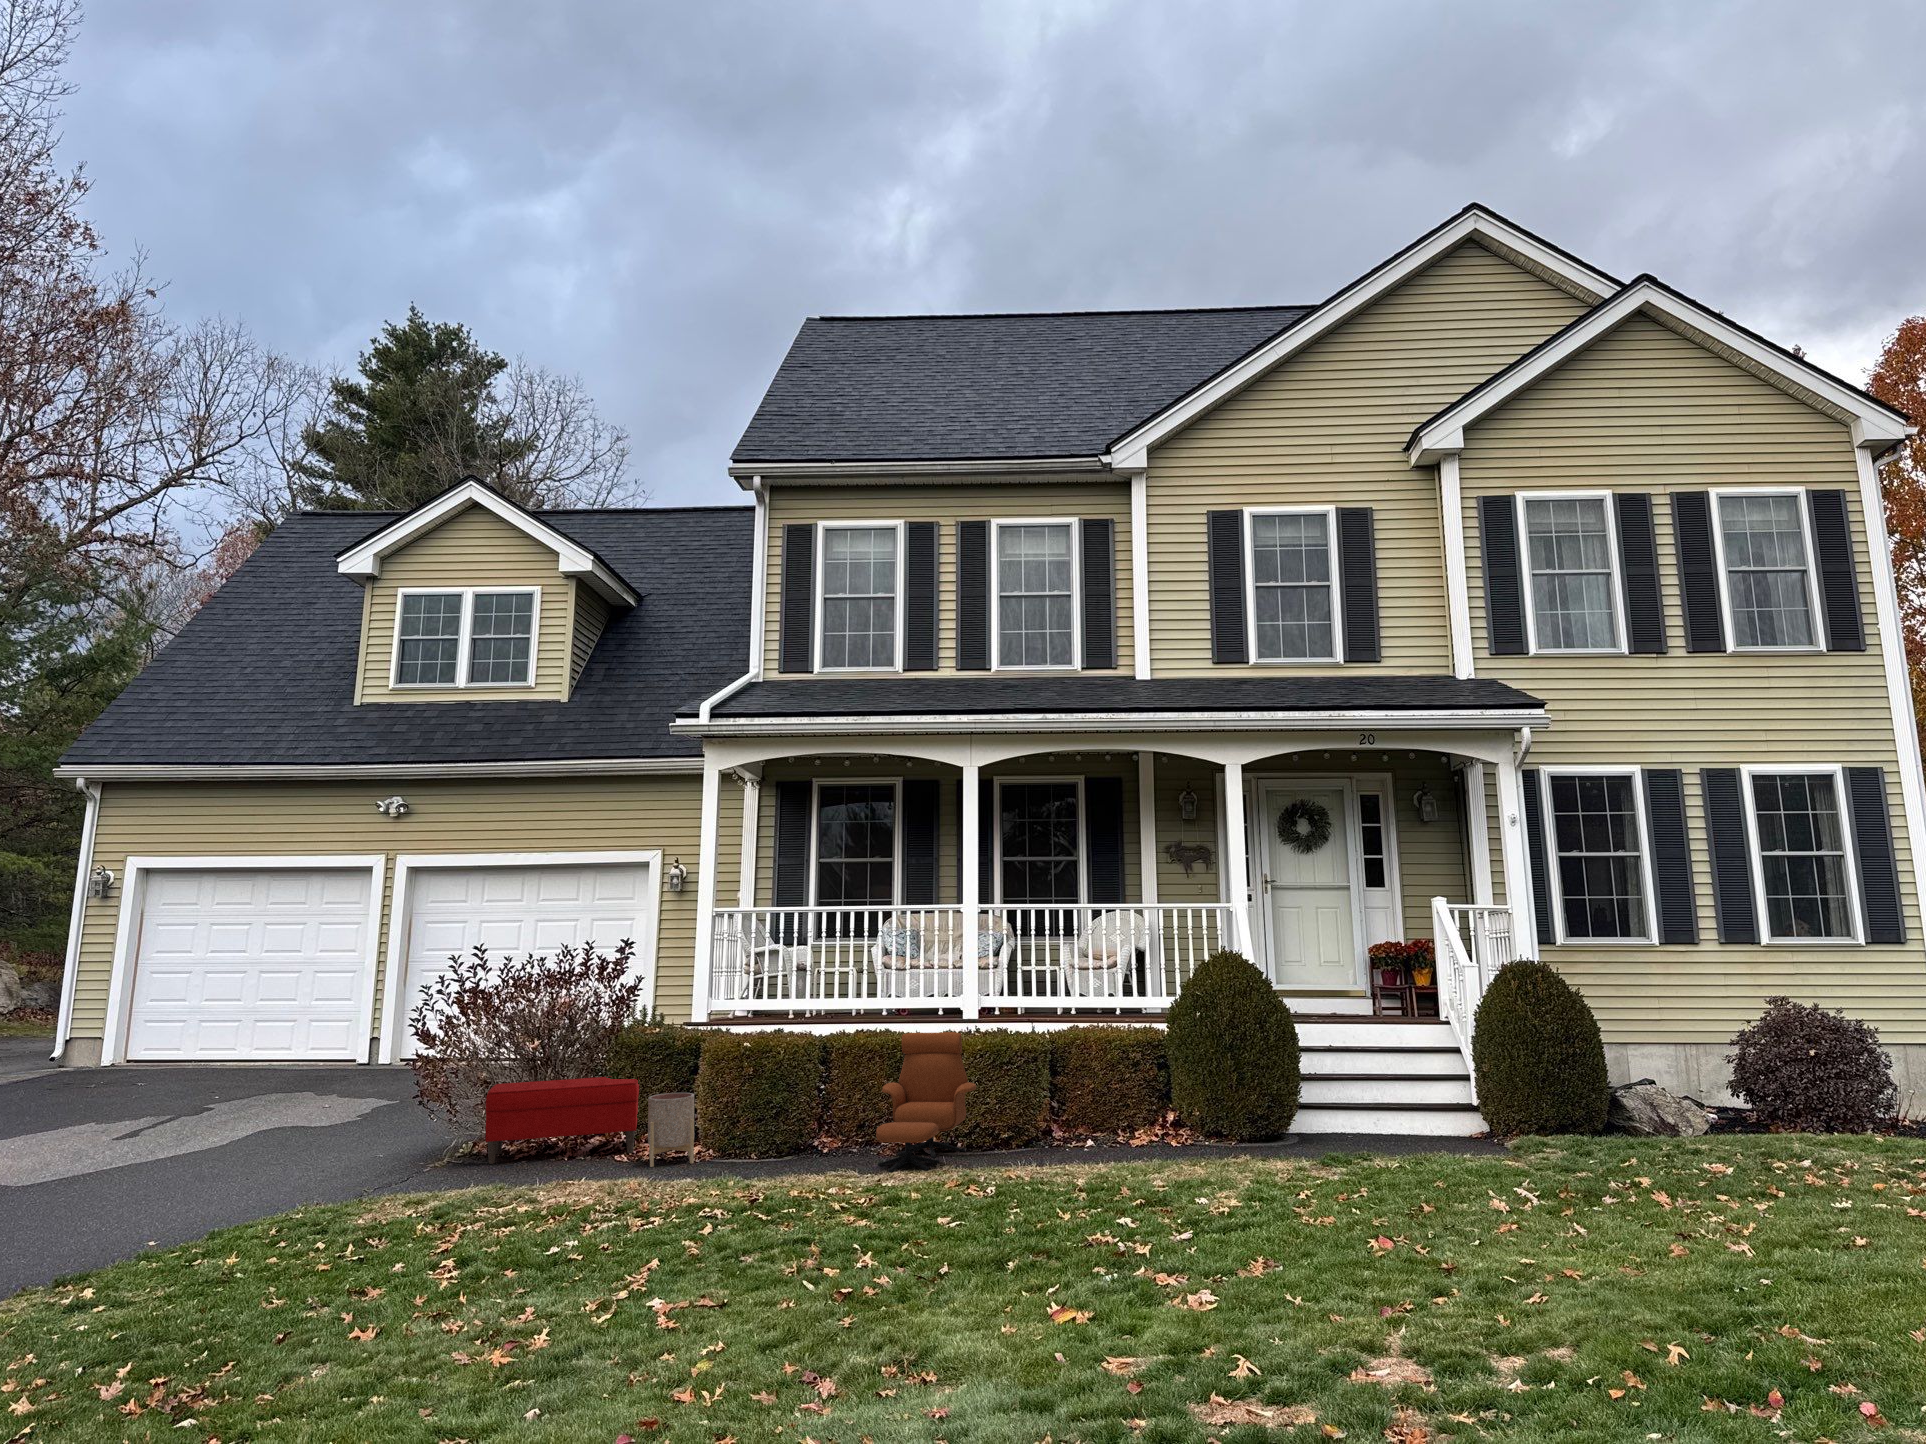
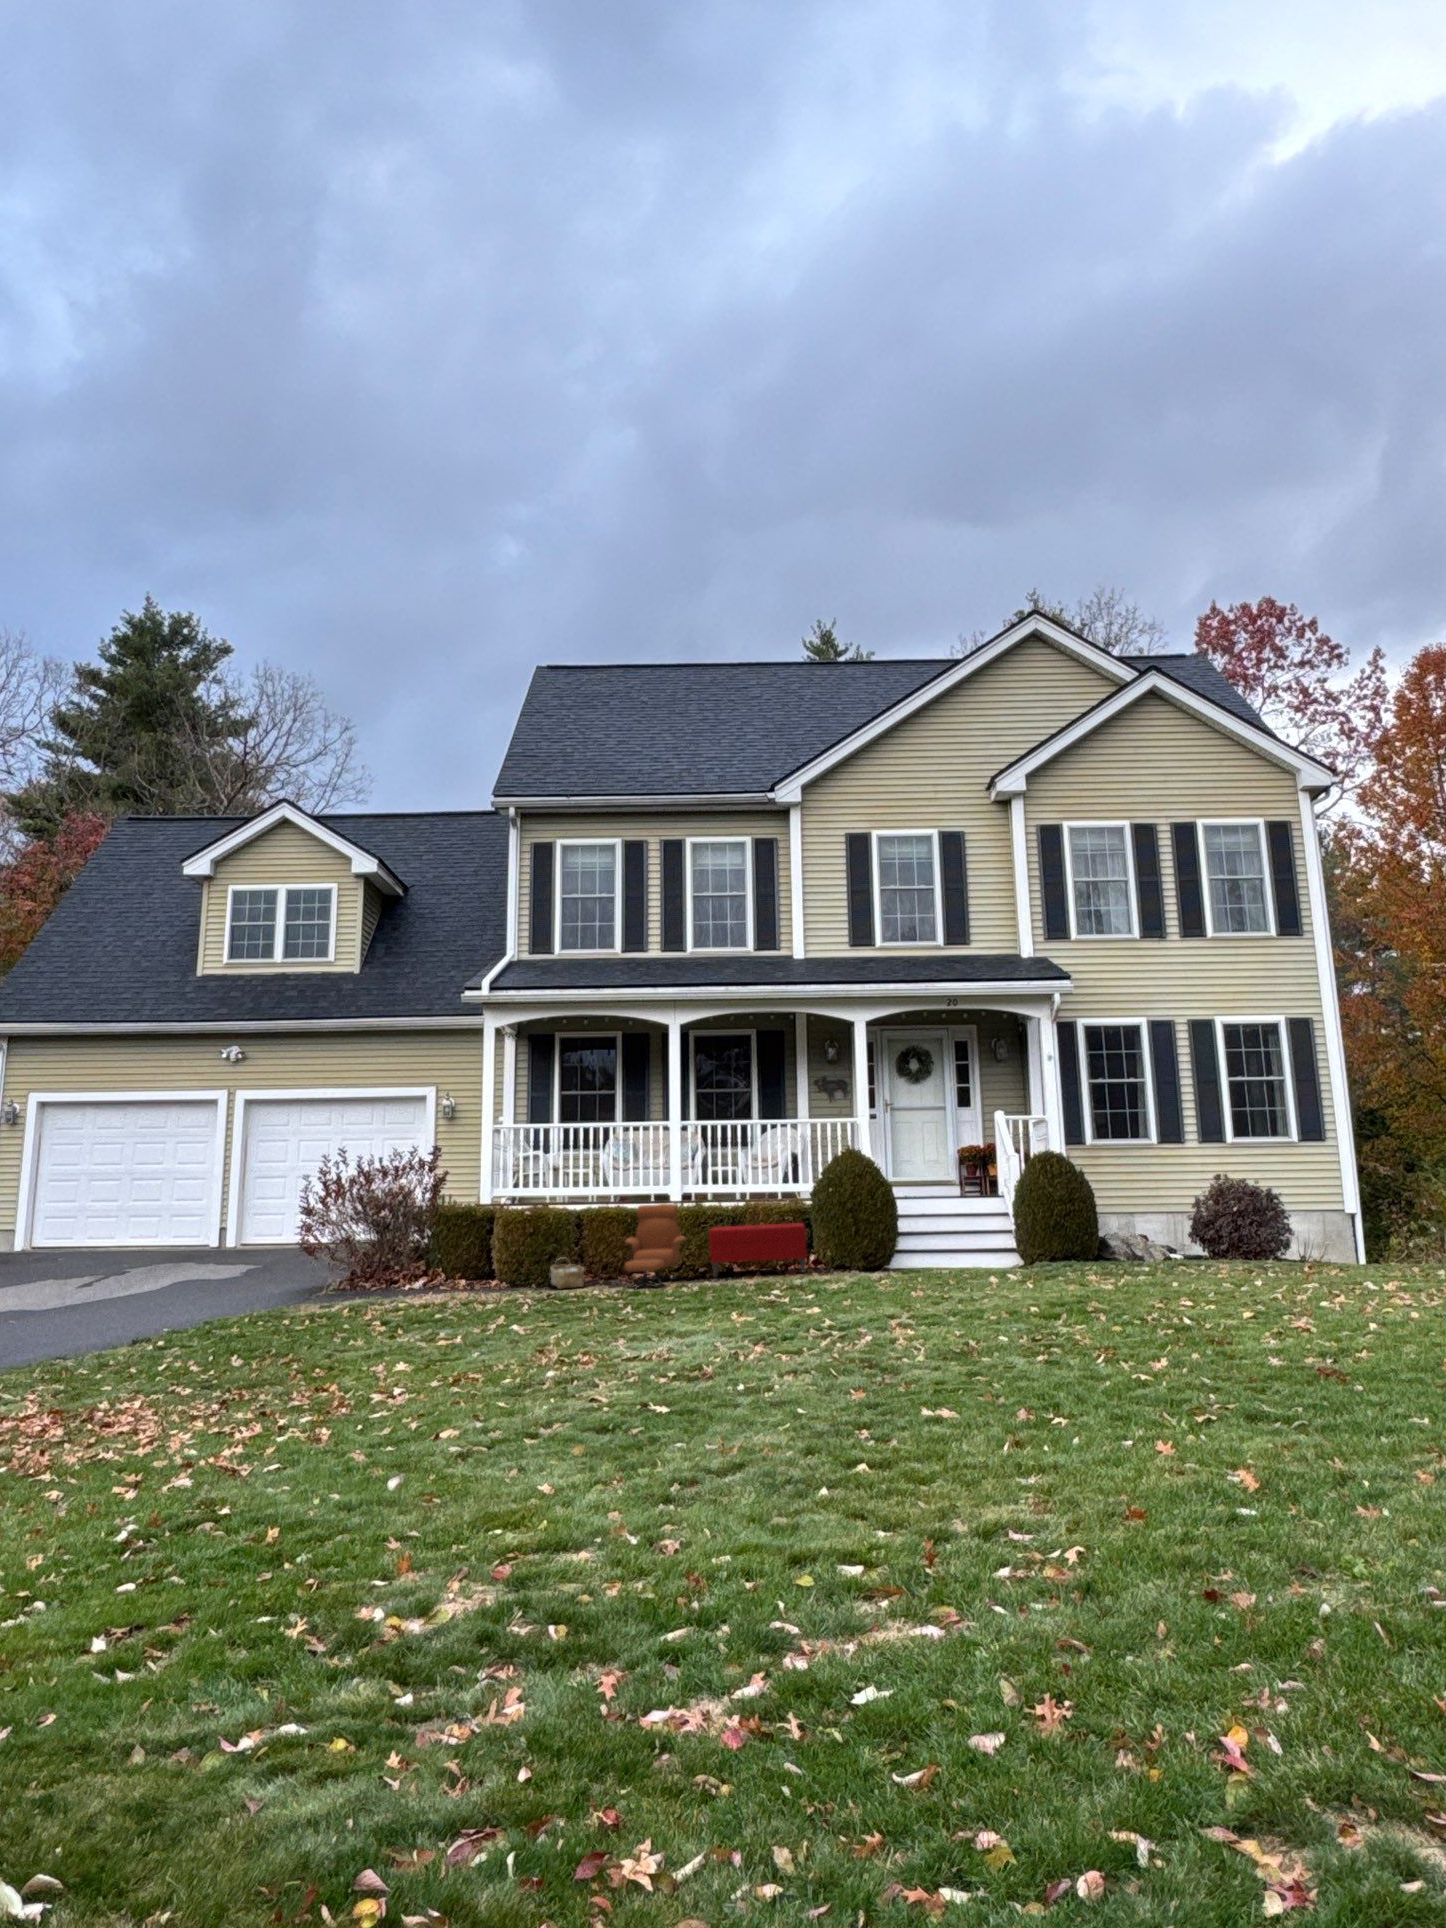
bench: present [485,1077,639,1164] -> present [709,1223,807,1277]
planter: present [648,1093,694,1167] -> none [472,1246,504,1293]
woven basket: none [766,1112,818,1165] -> present [550,1259,584,1289]

